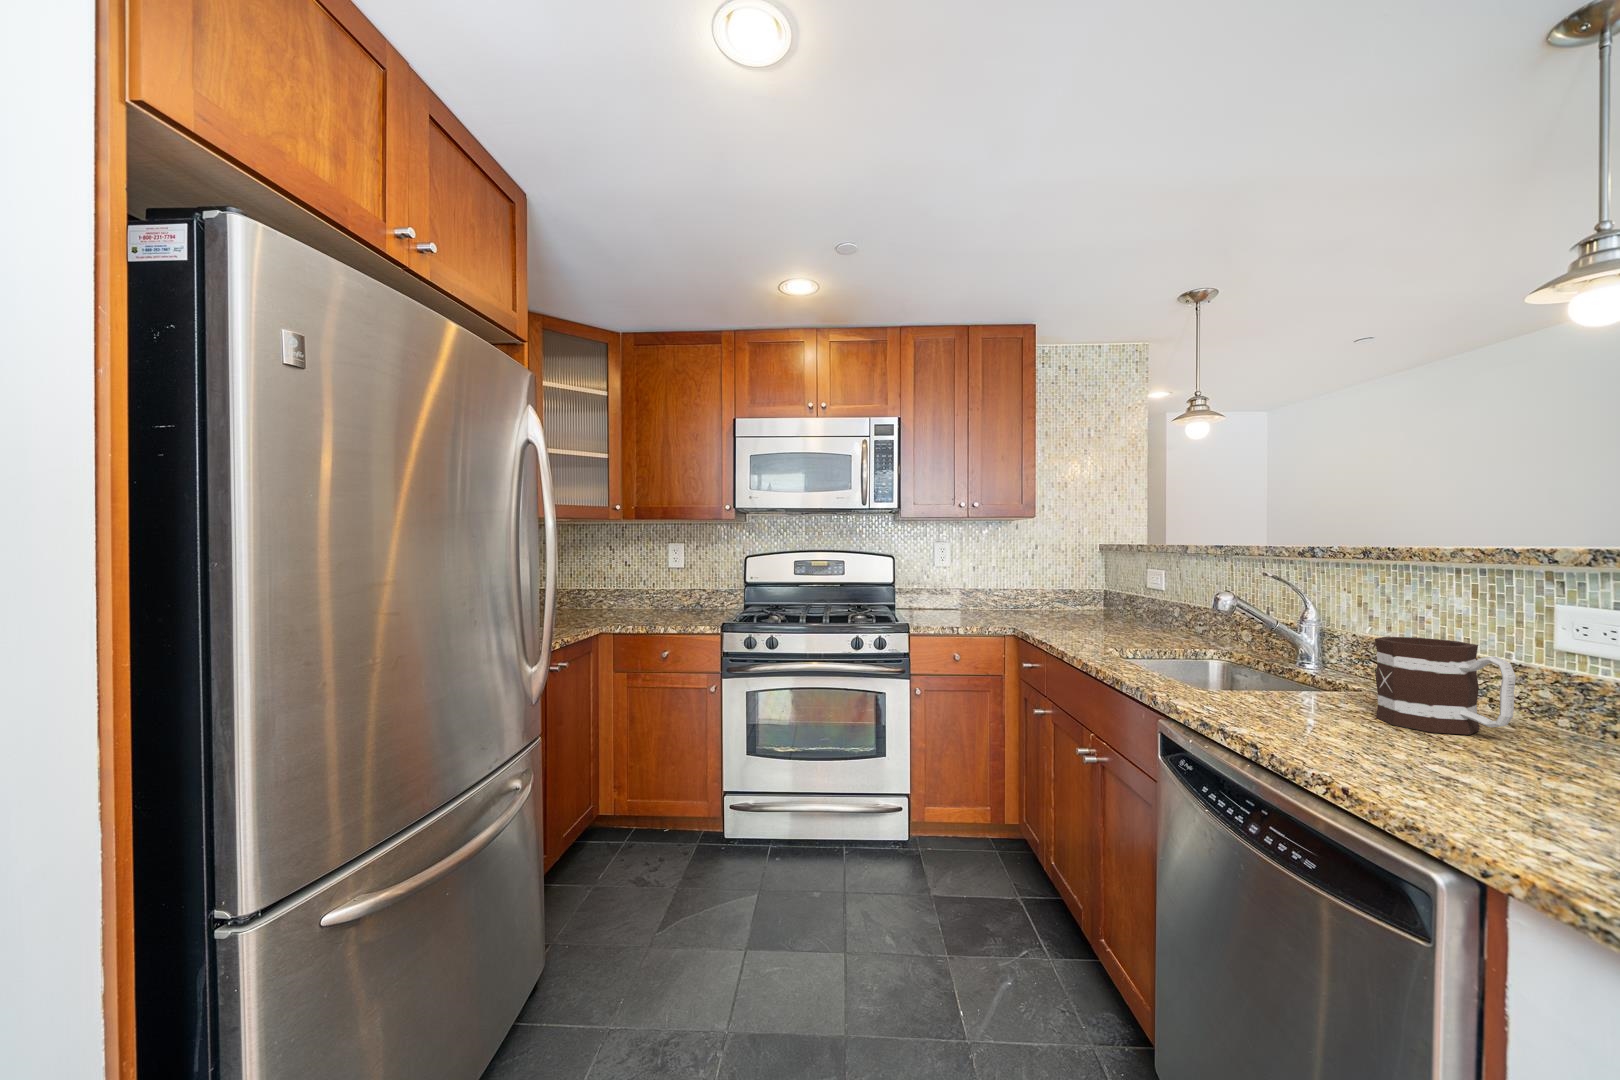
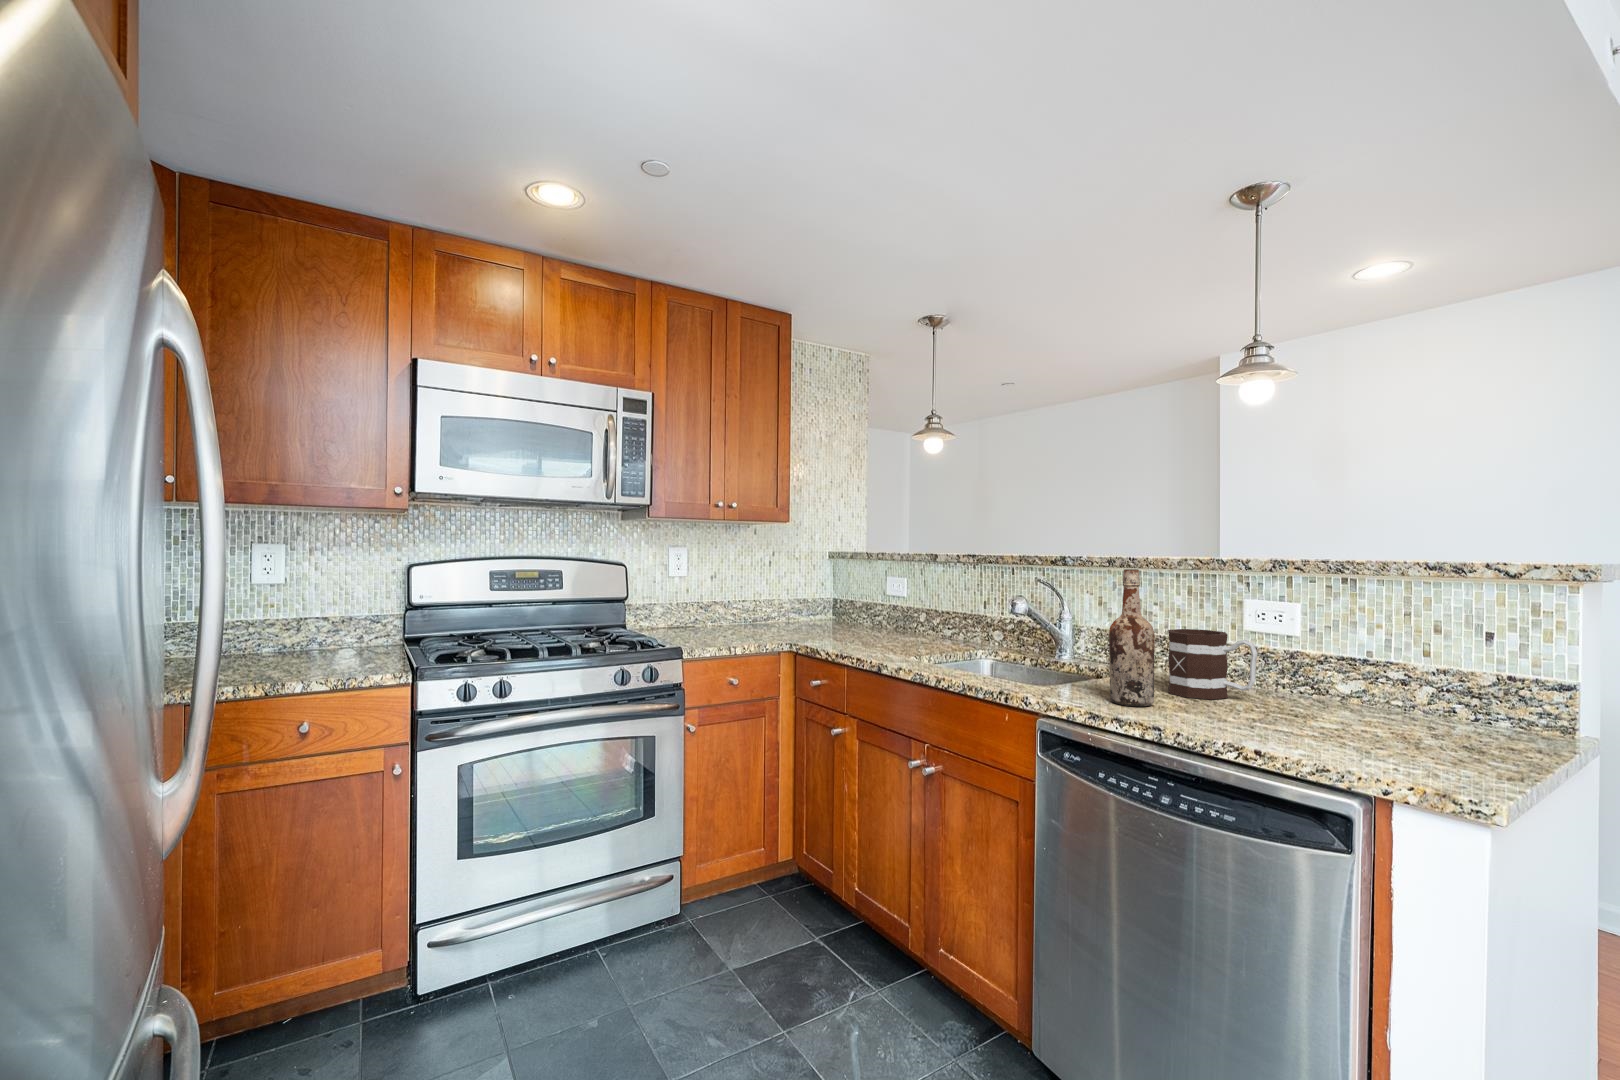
wine bottle: none [1251,557,1313,723] -> present [1109,569,1155,706]

